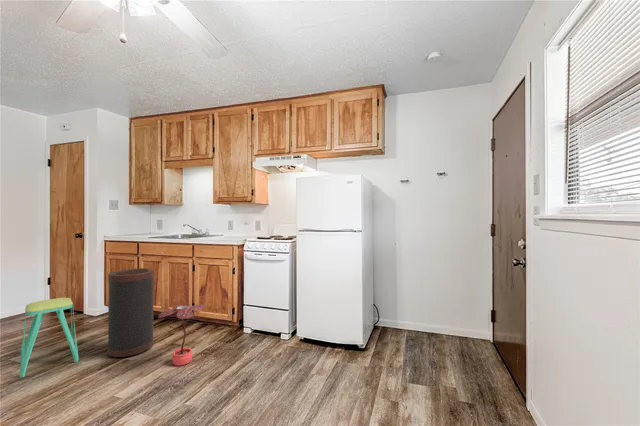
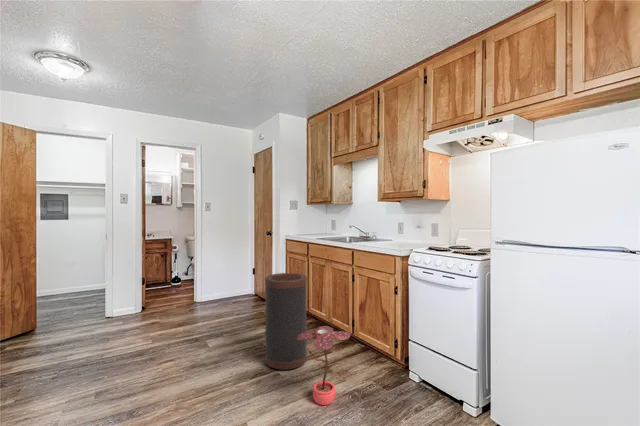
stool: present [20,298,79,377] -> none [201,294,247,363]

